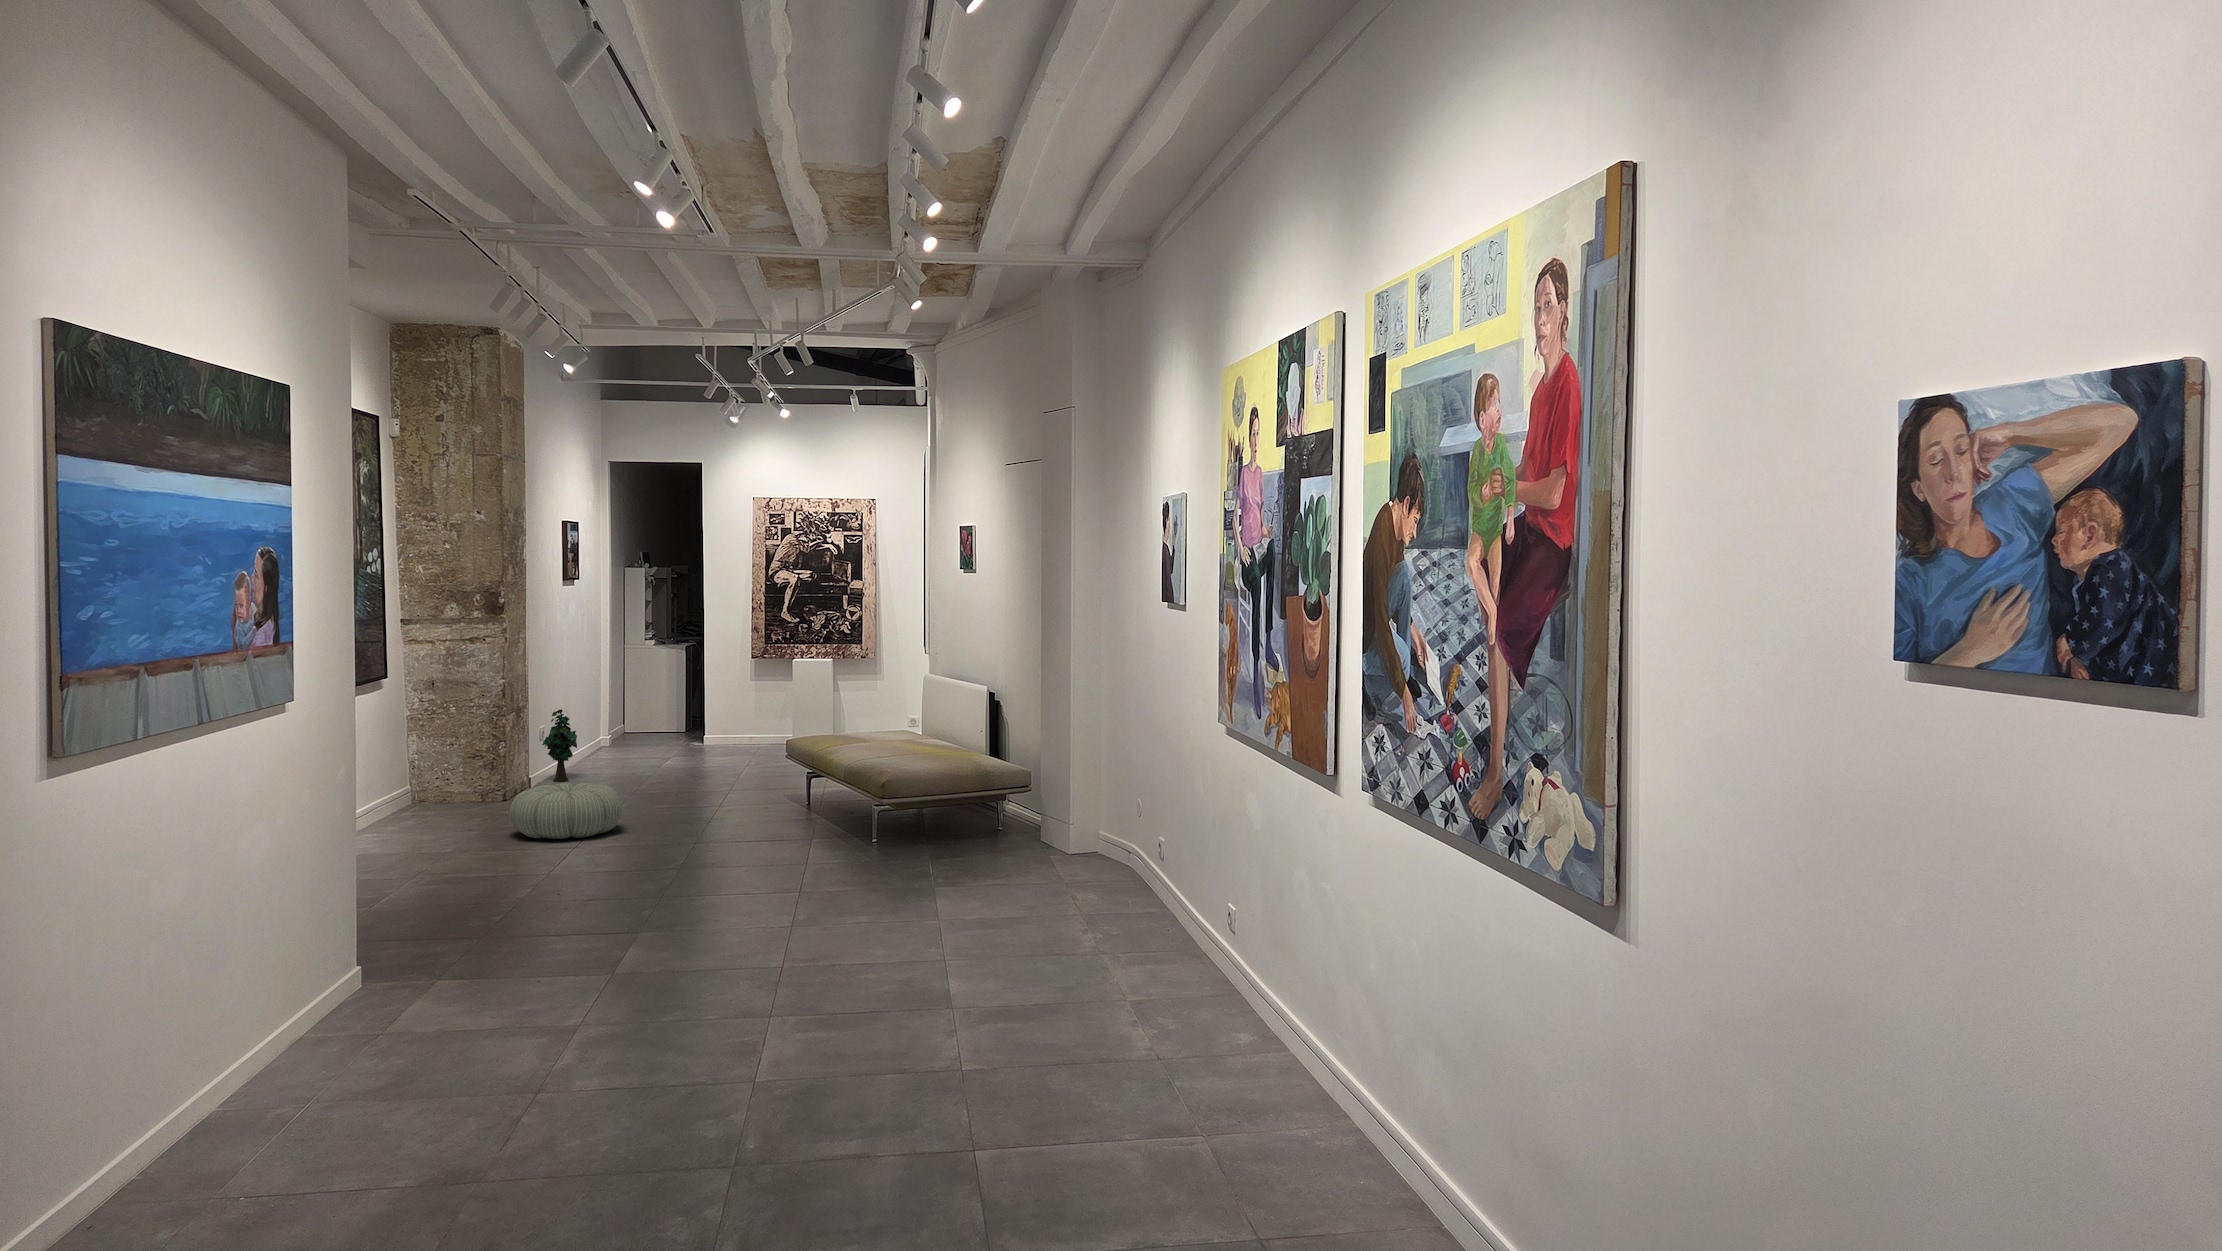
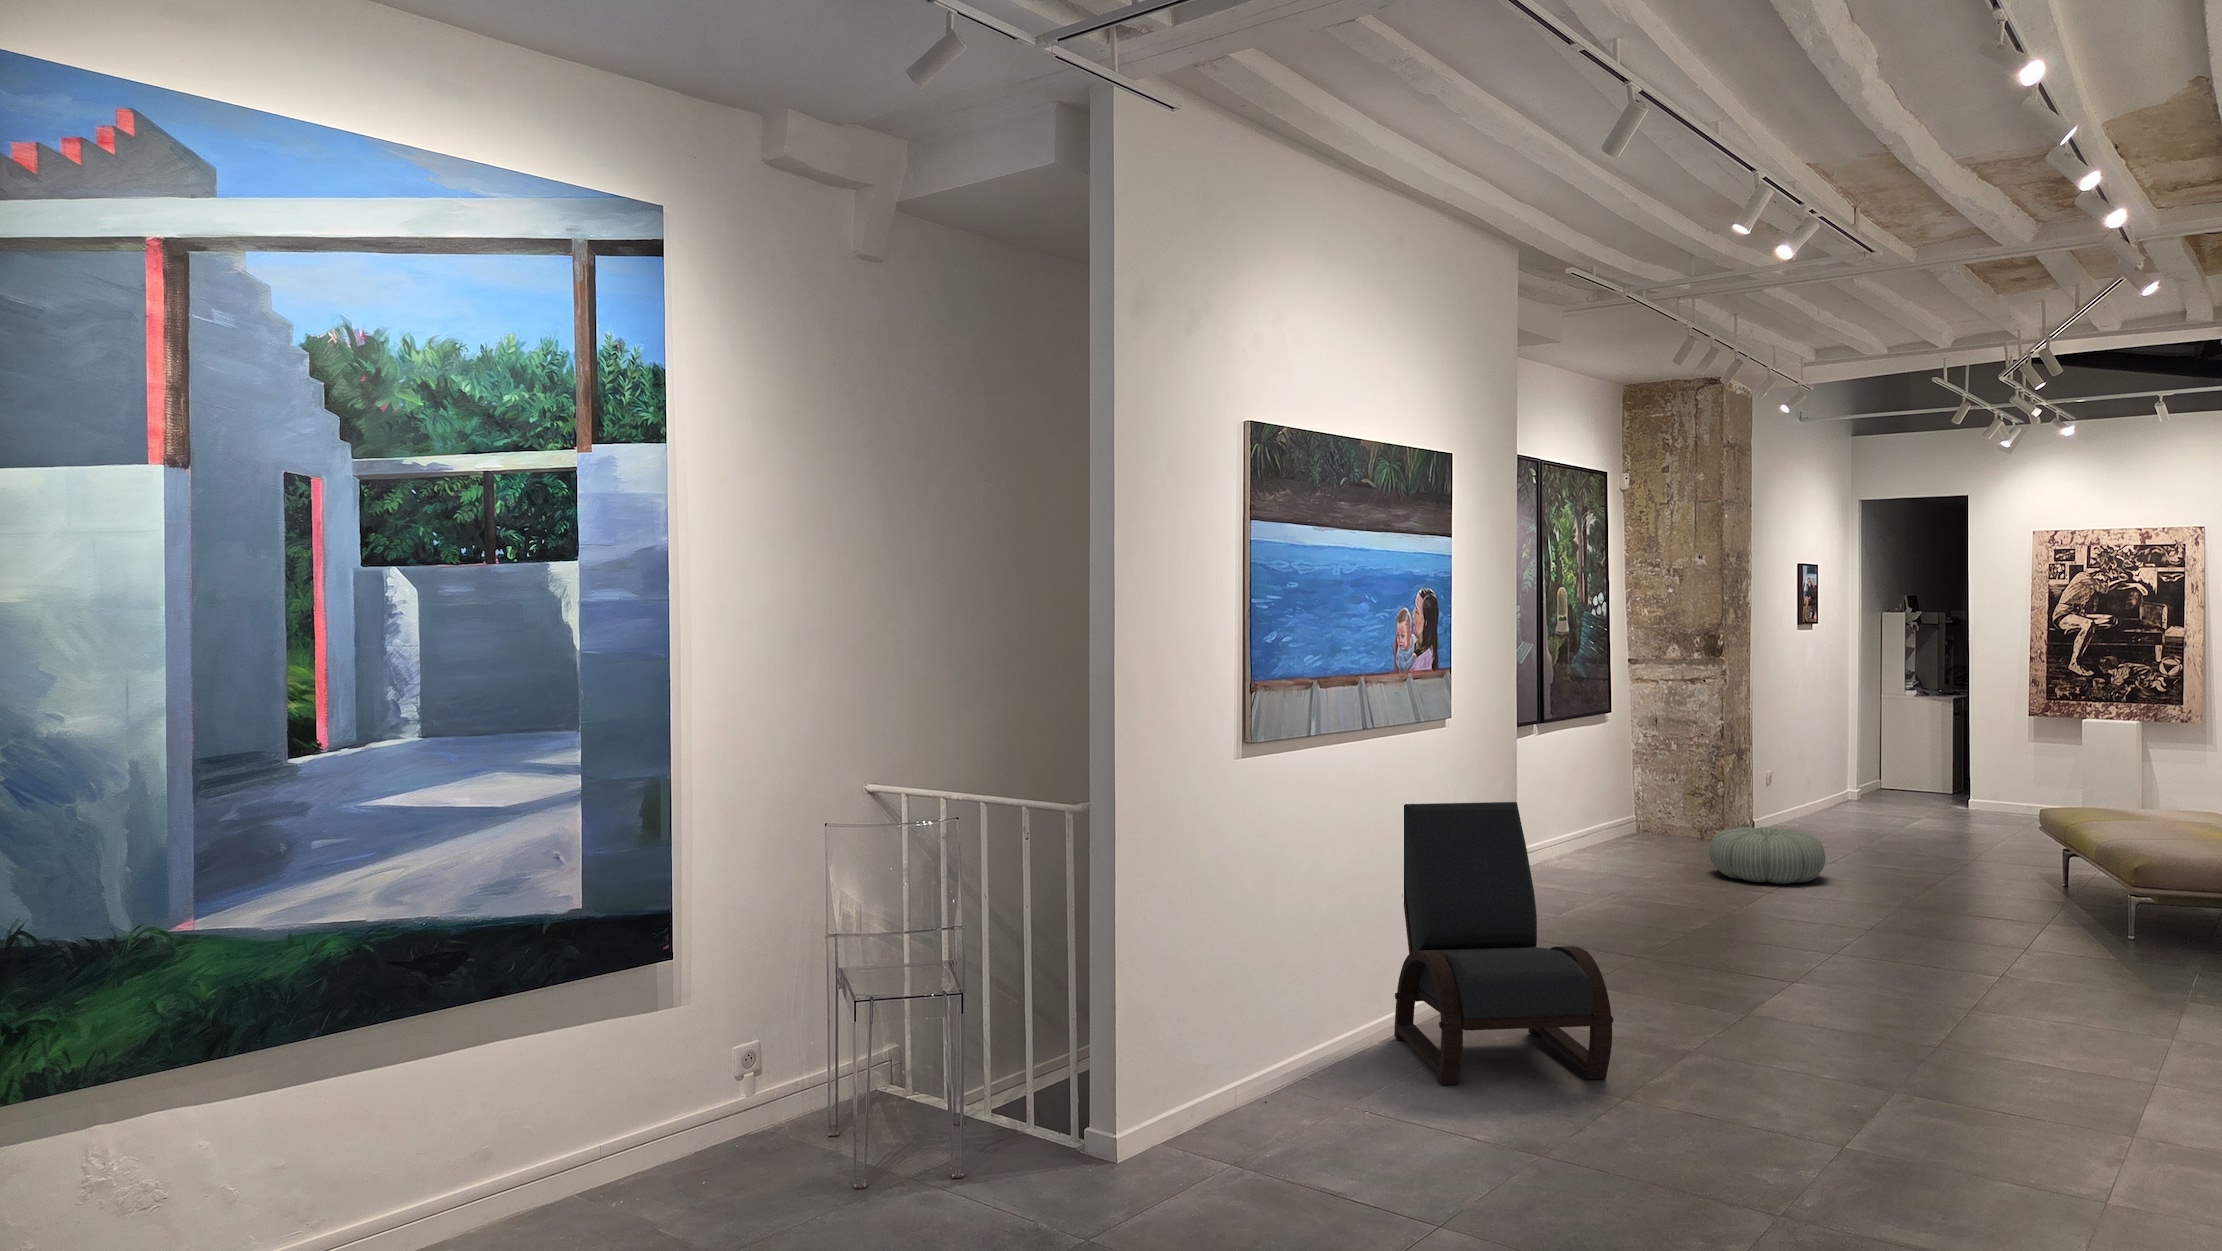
decorative plant: present [542,709,577,782] -> none [1767,756,1805,830]
lounge chair: none [223,794,527,1144] -> present [1394,802,1613,1085]

